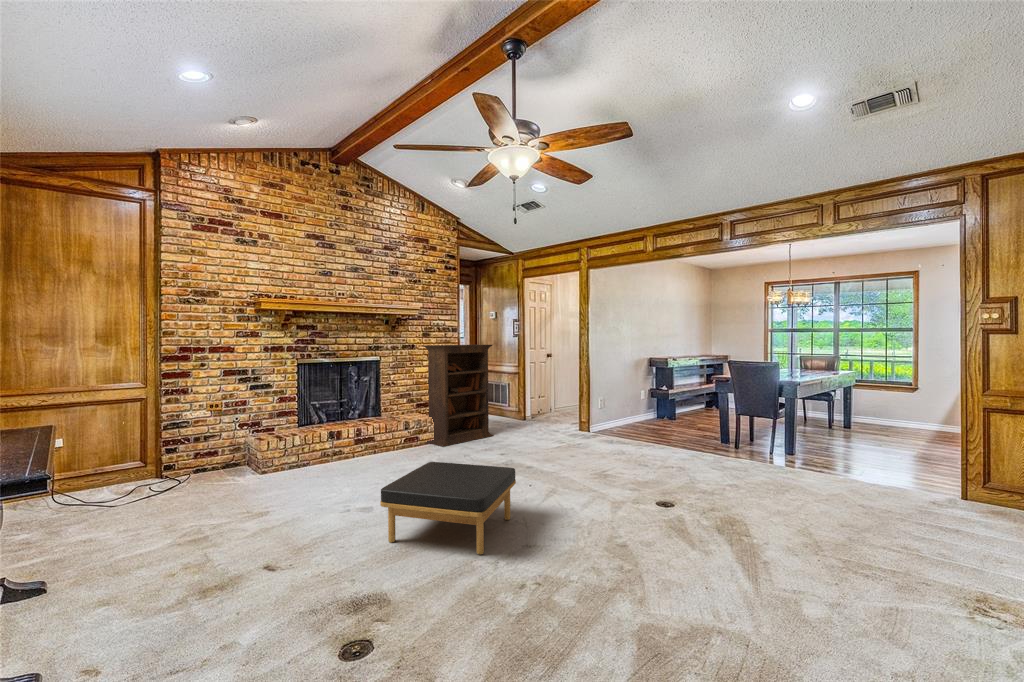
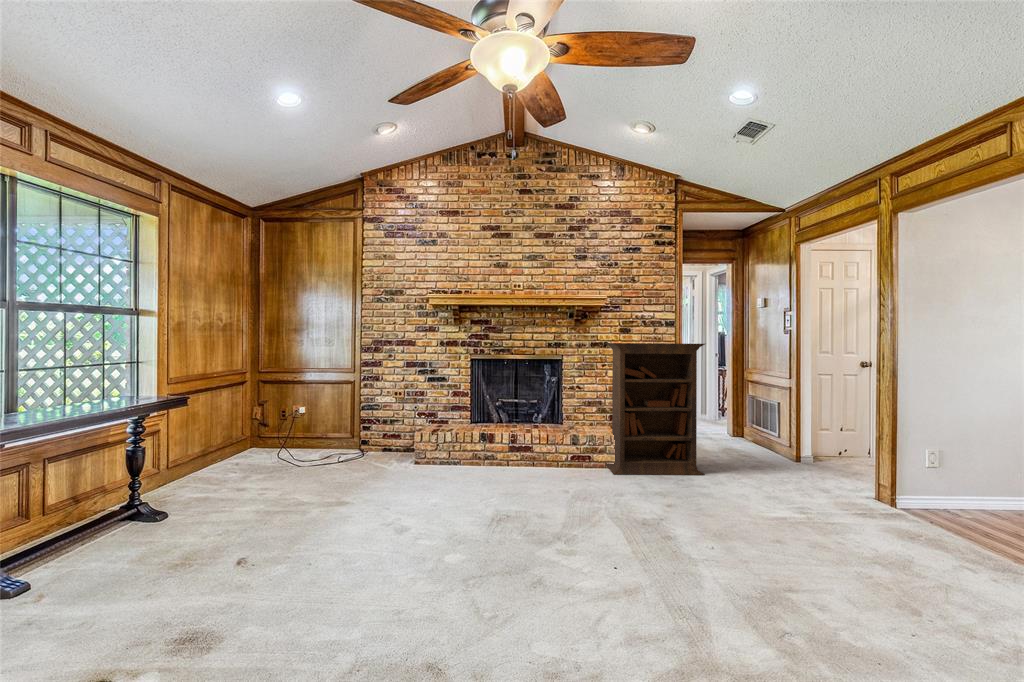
ottoman: present [380,462,516,555] -> none [336,486,508,630]

